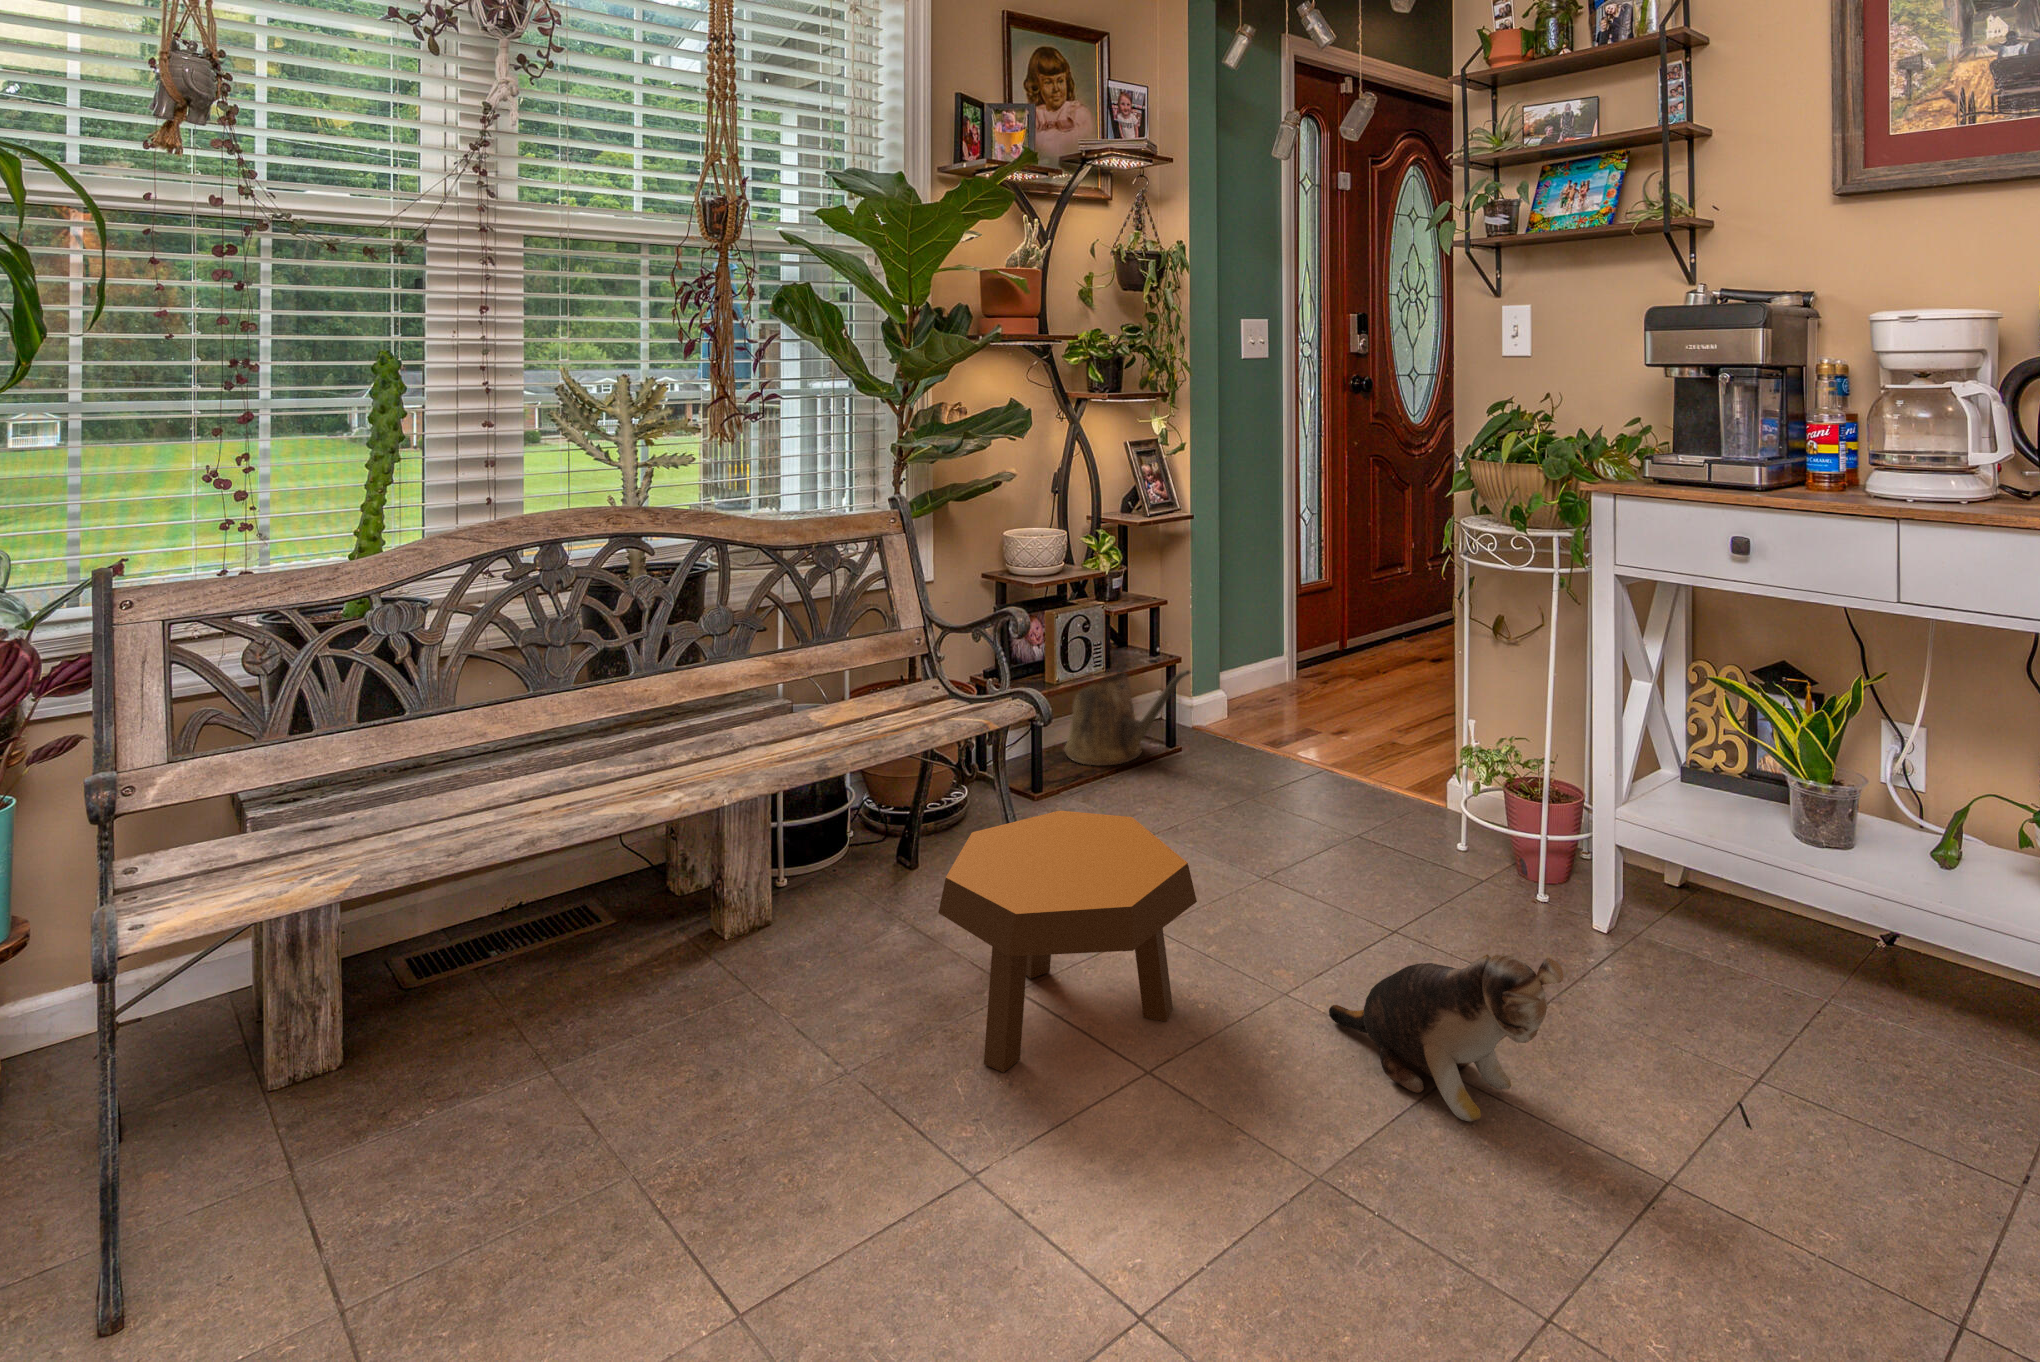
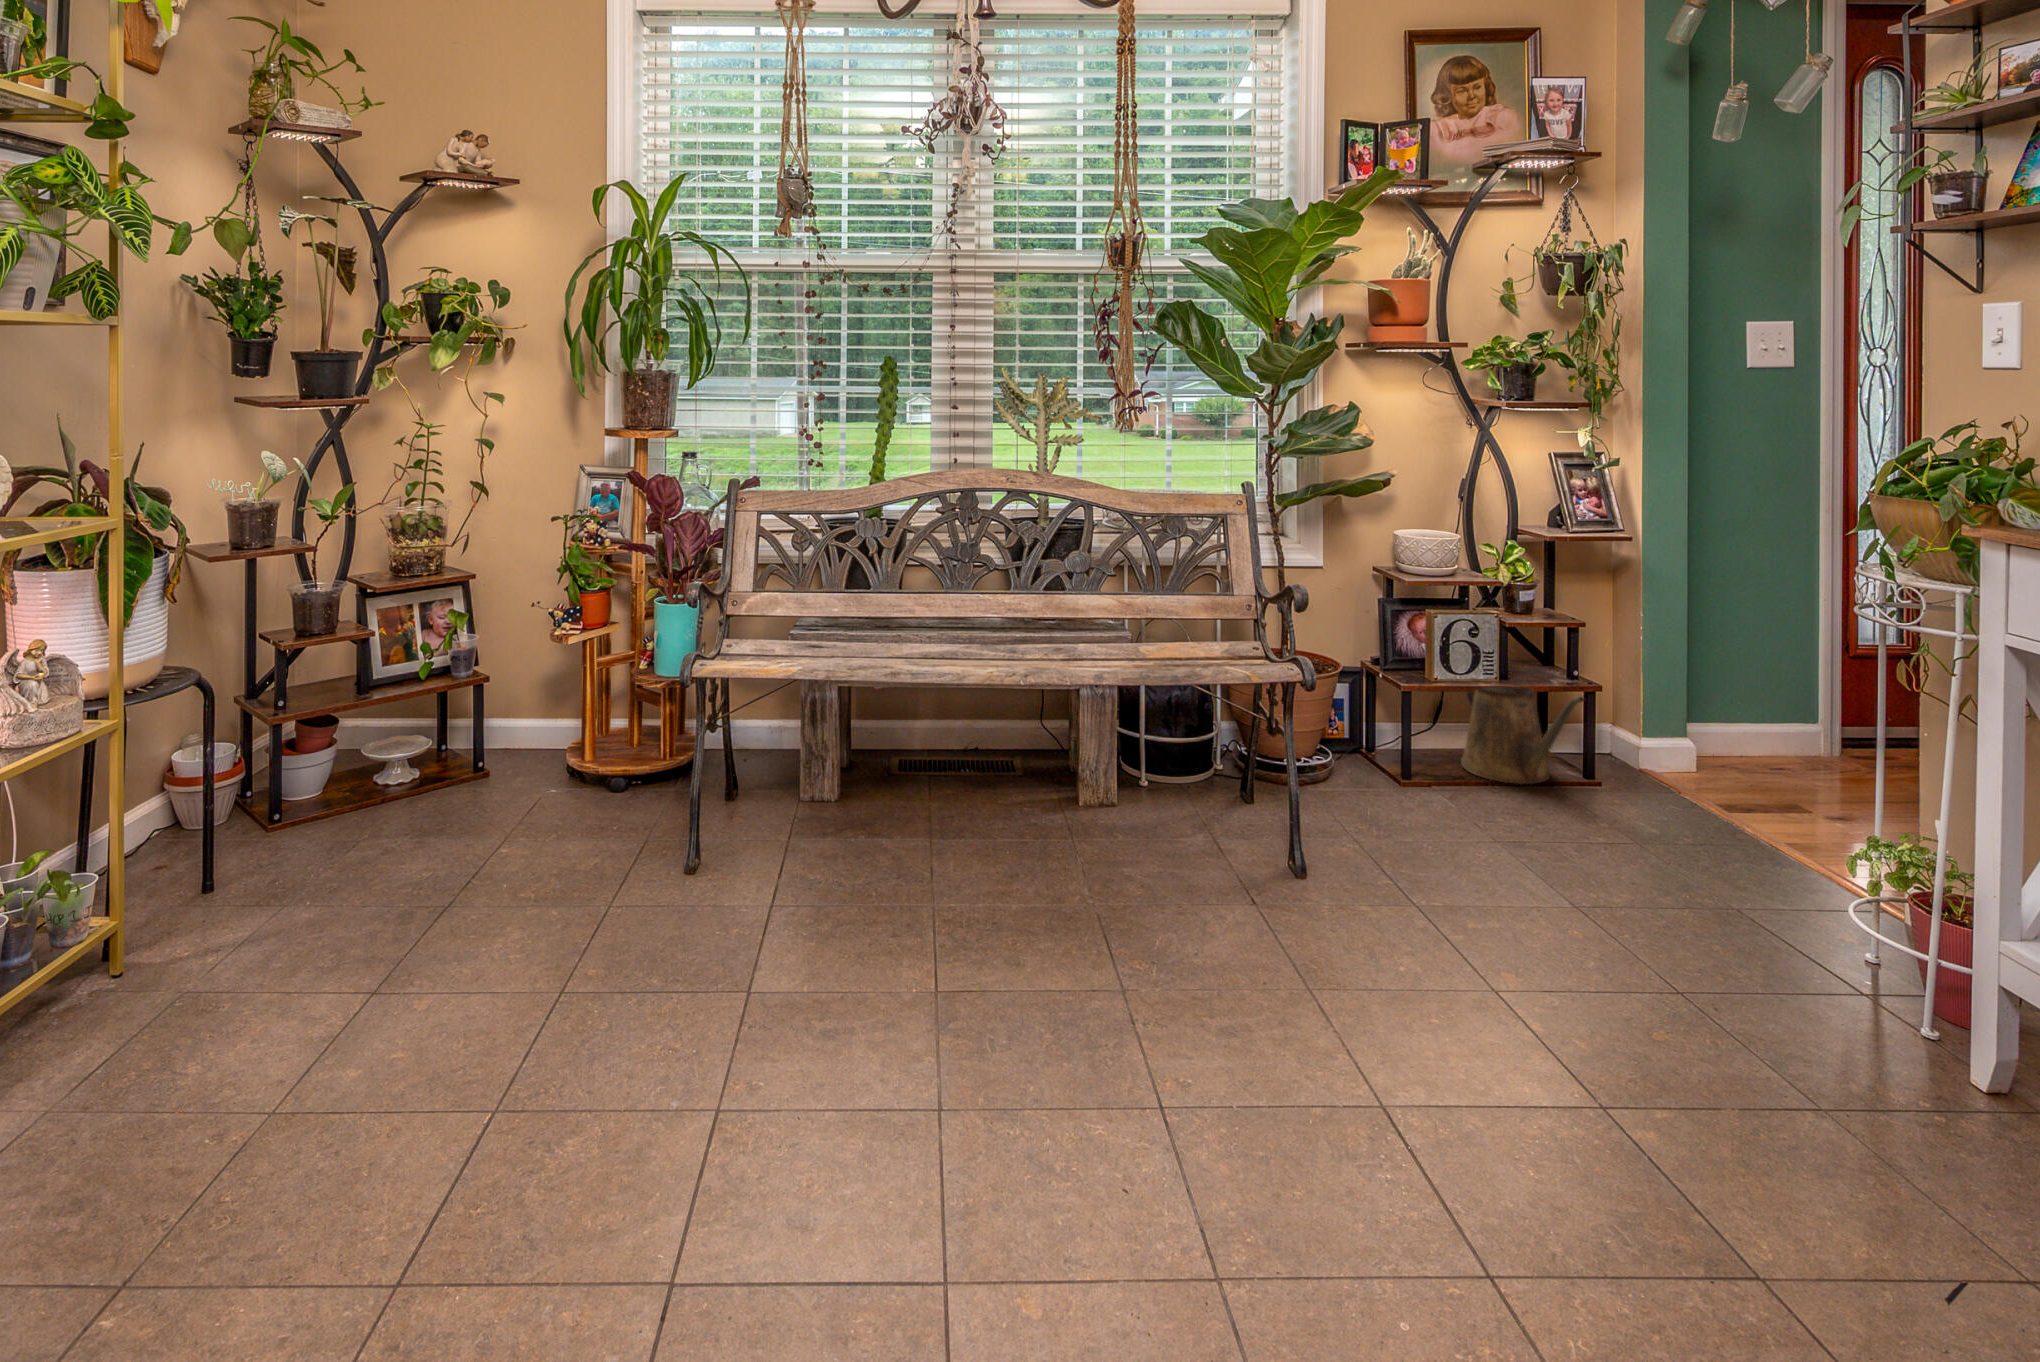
footstool: present [938,811,1197,1072] -> none [1187,767,1412,973]
plush toy: present [1329,954,1564,1121] -> none [1540,982,1719,1146]

